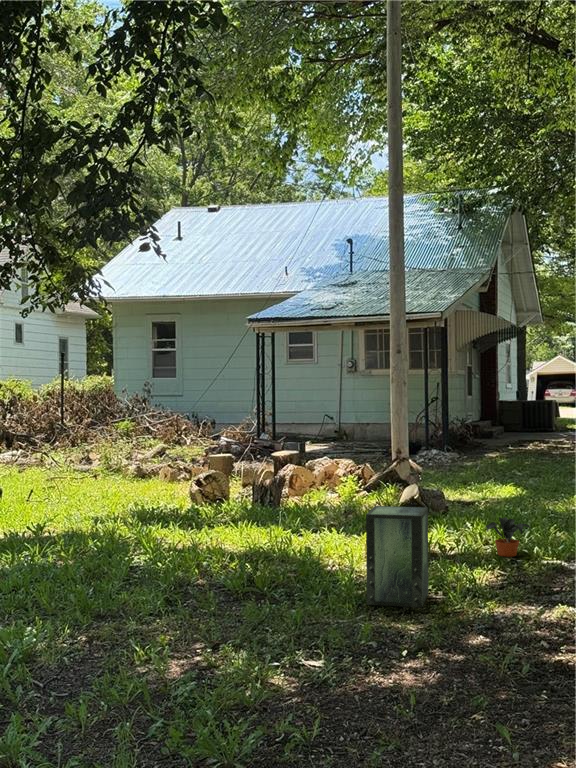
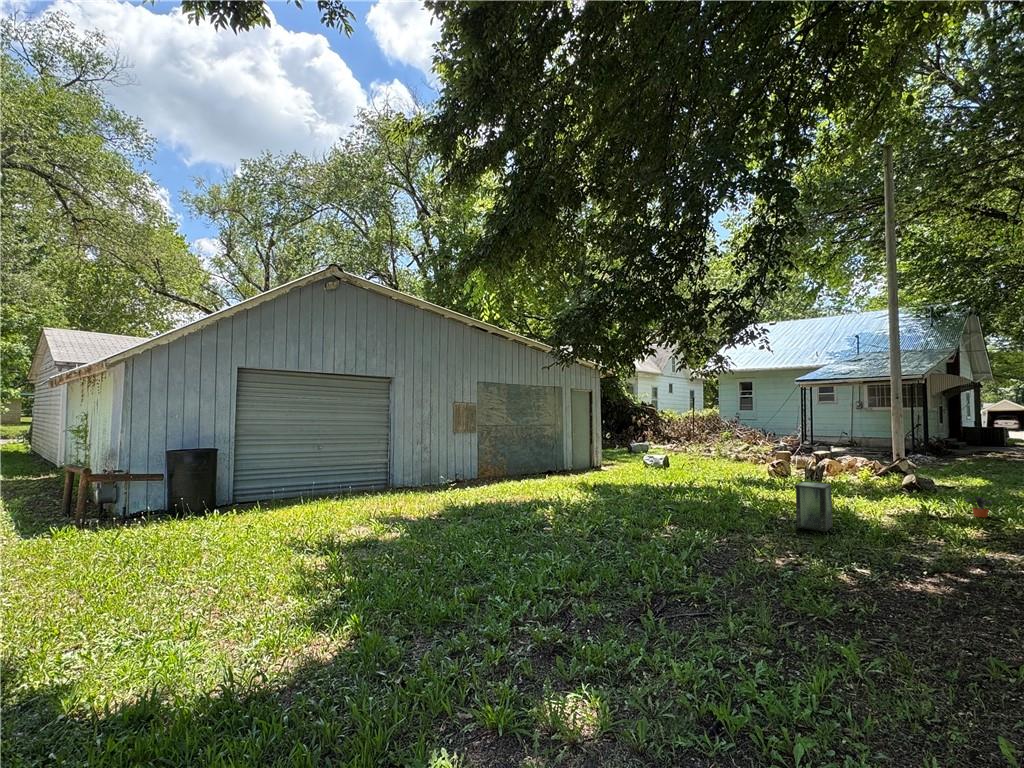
storage box: present [366,506,428,607] -> present [795,482,833,532]

